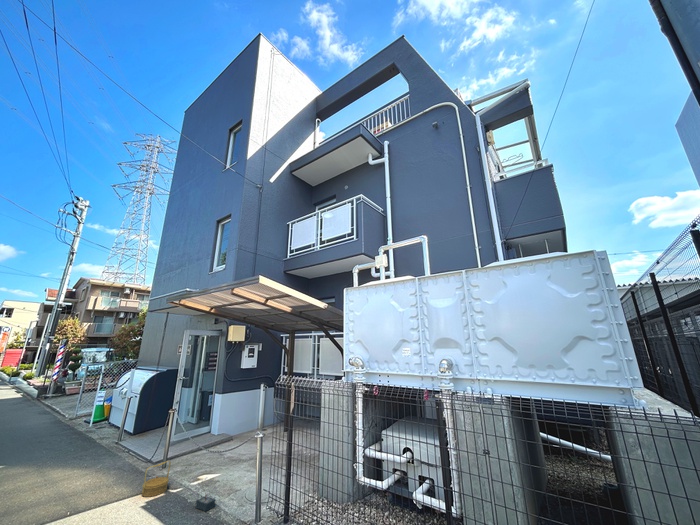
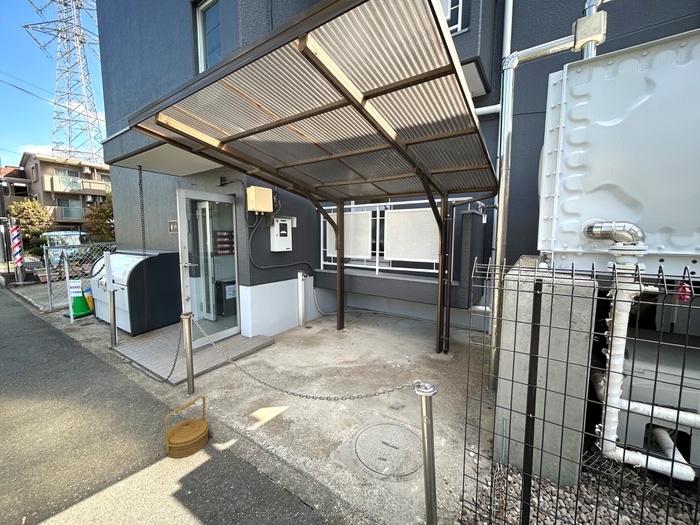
decorative plant: present [193,482,217,511] -> none [265,433,317,496]

